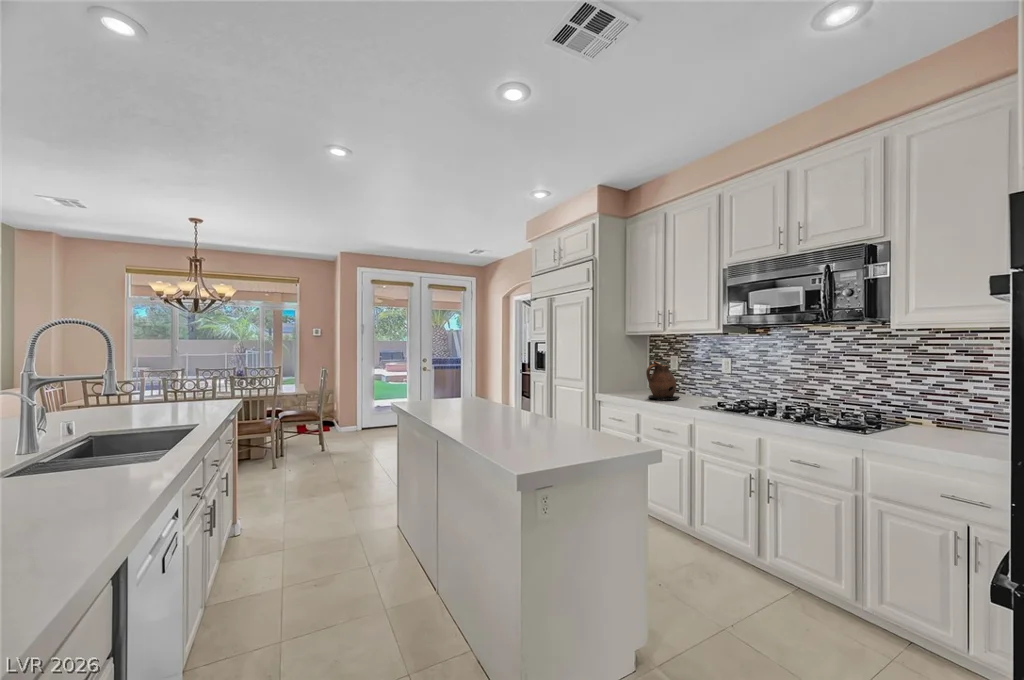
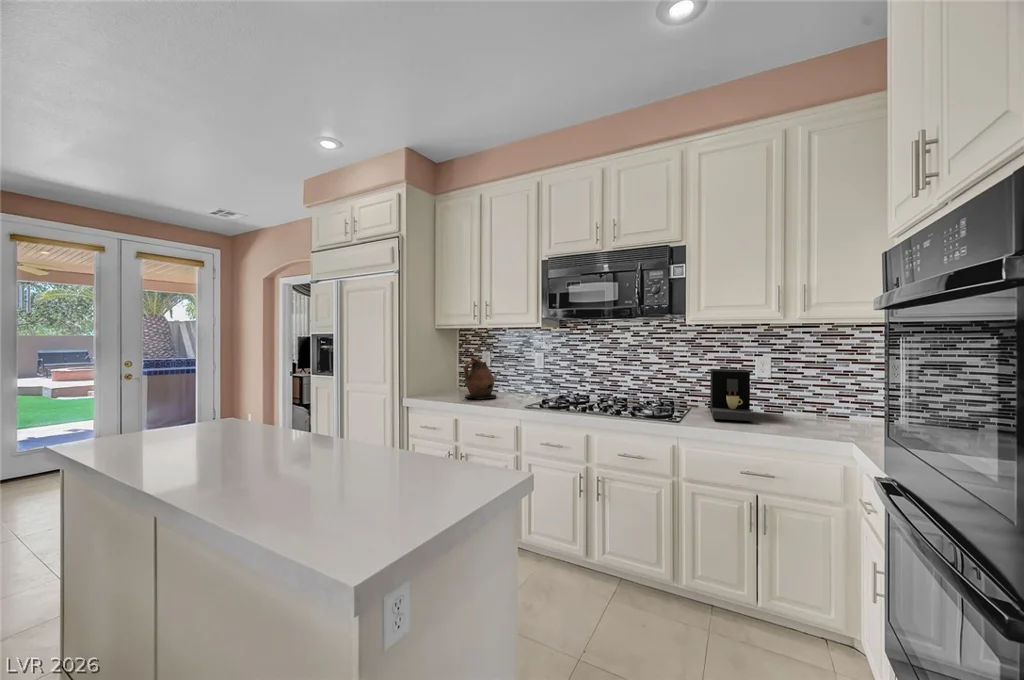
coffee maker: none [916,381,985,446] -> present [710,369,753,421]

